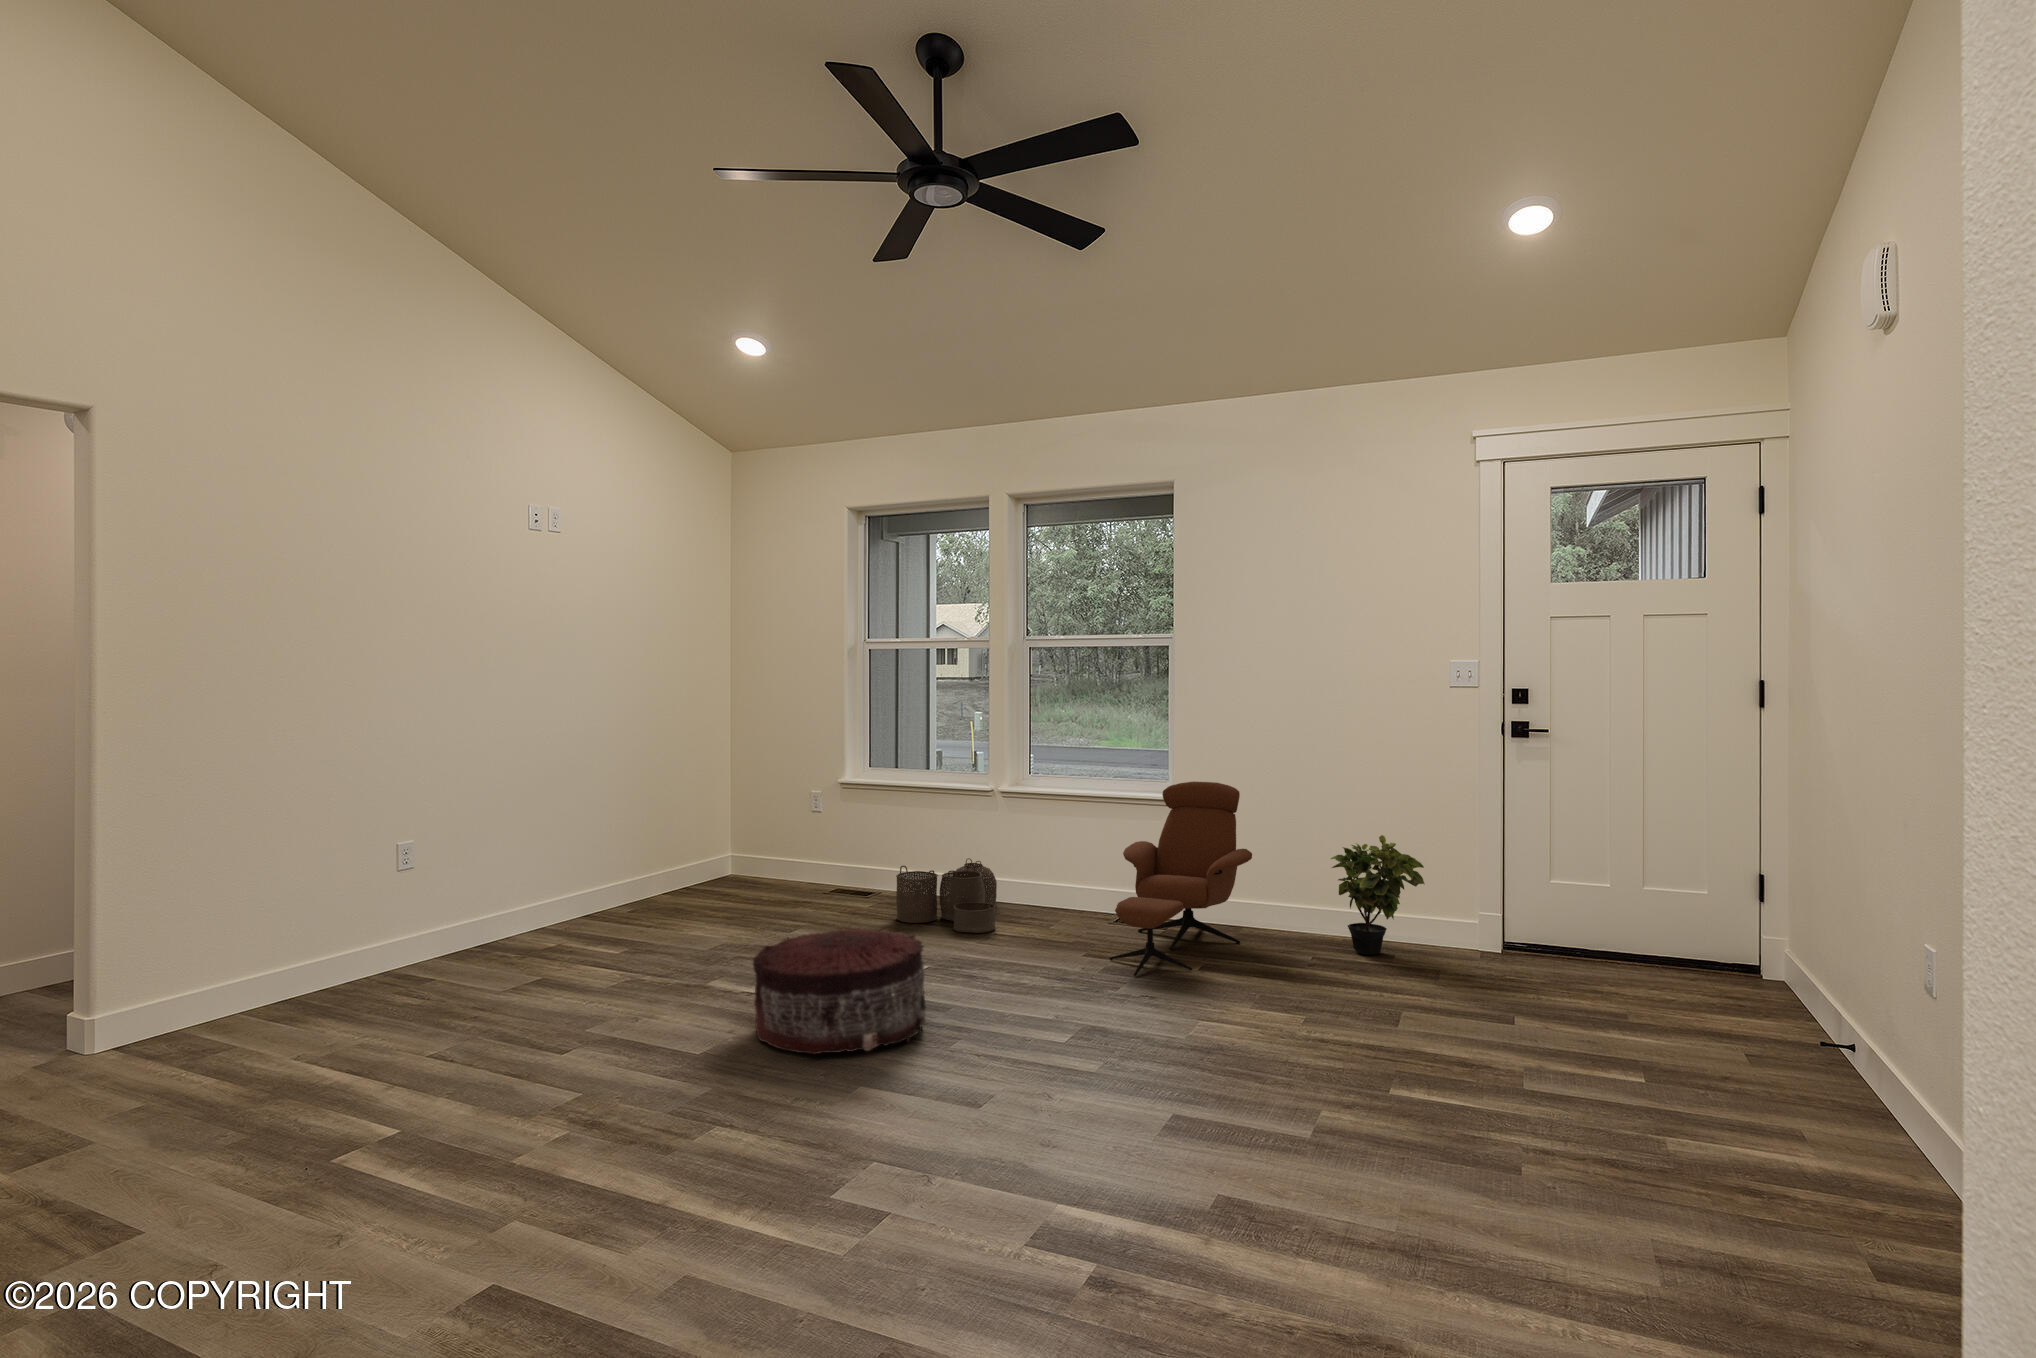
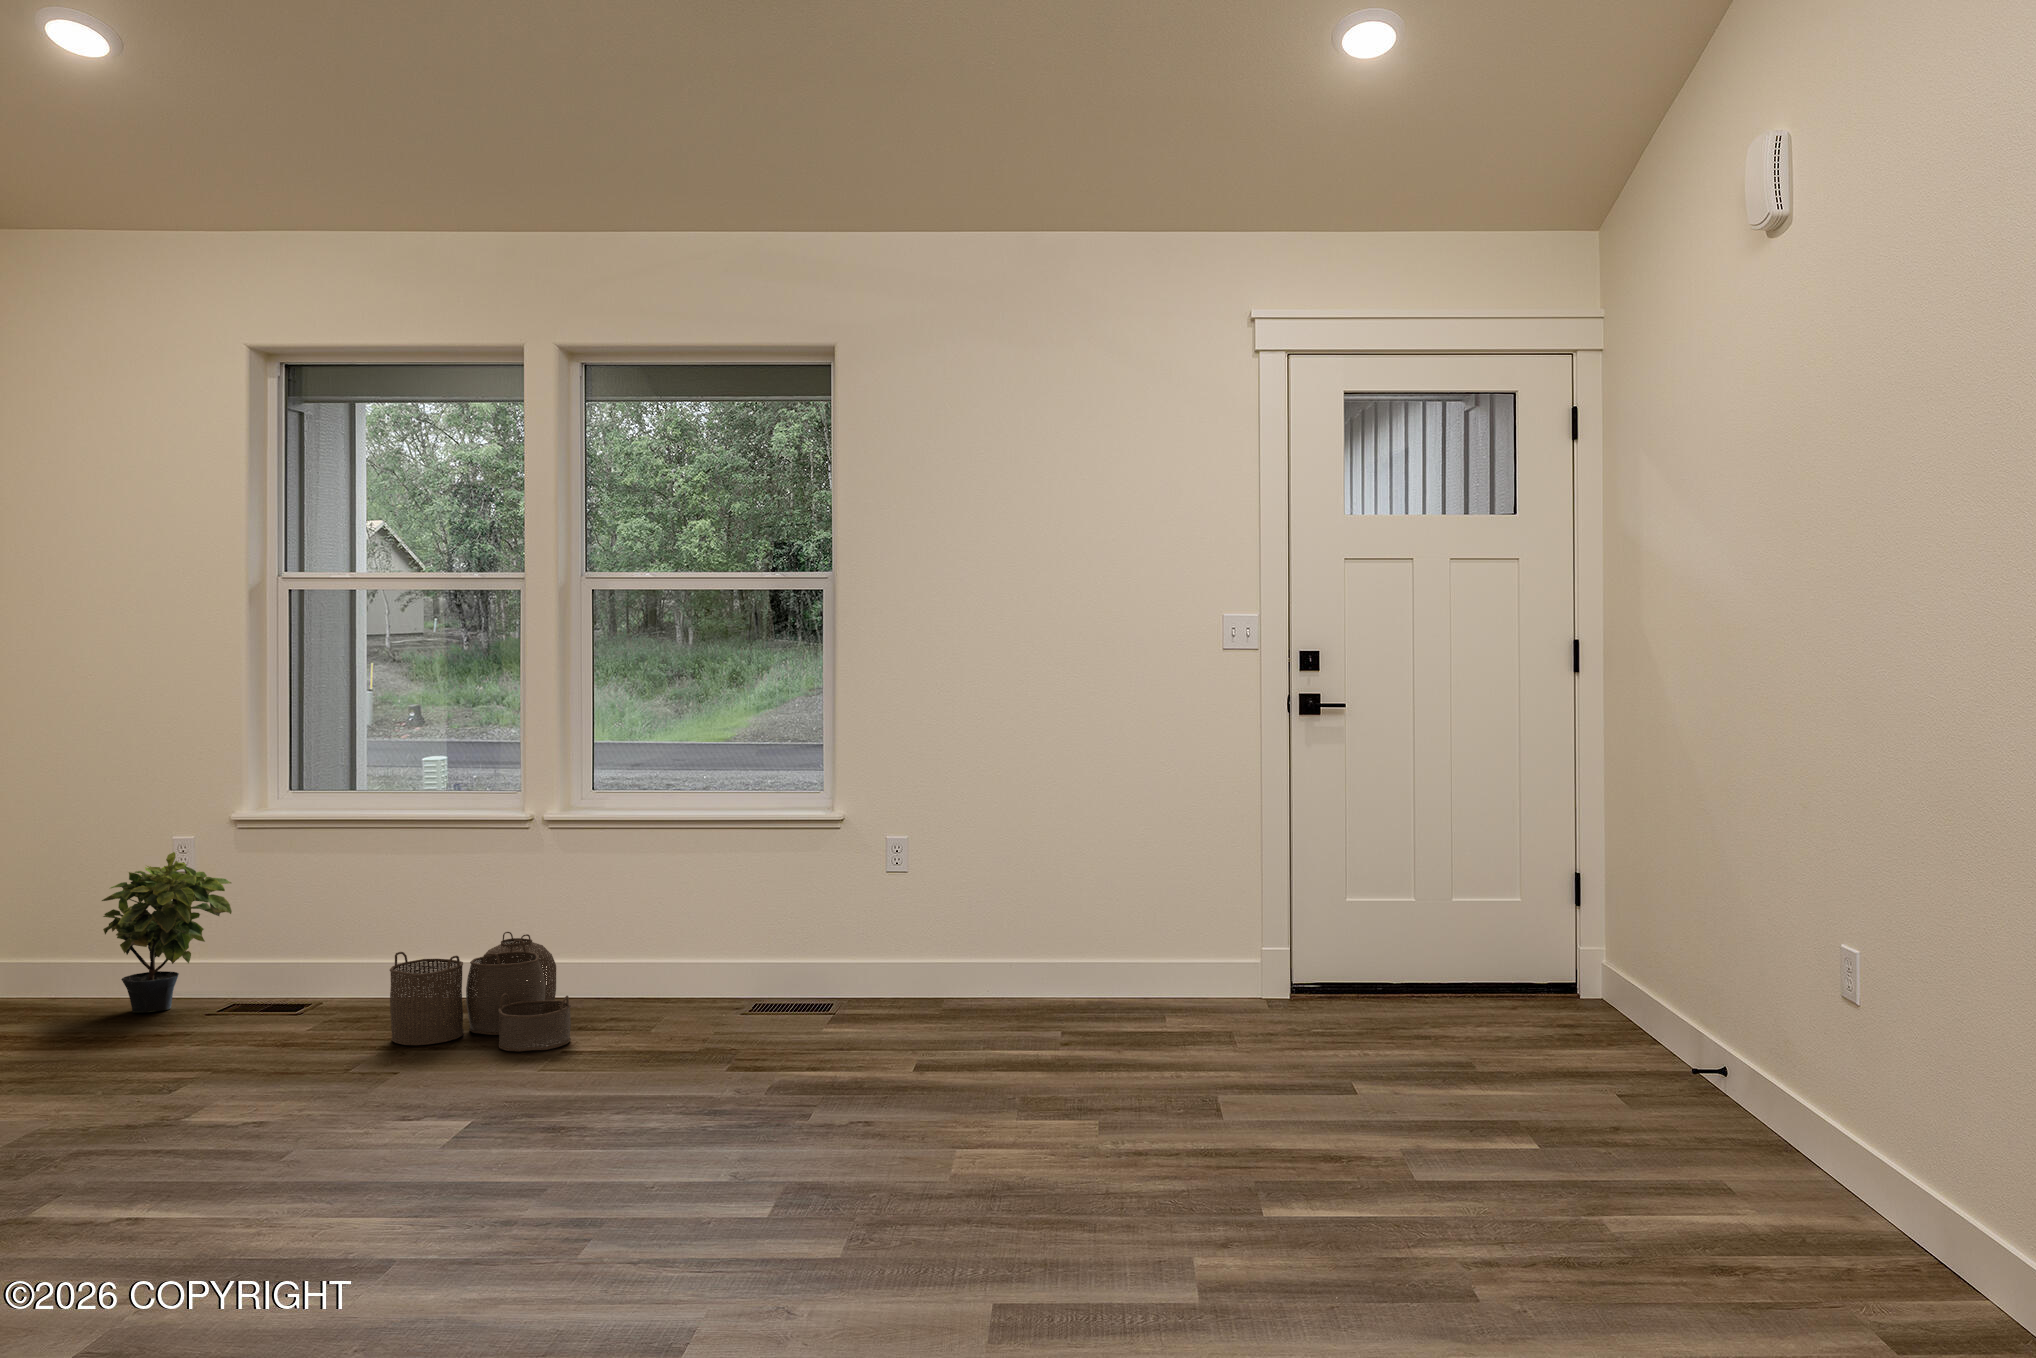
lounge chair: present [1109,781,1252,976] -> none [775,792,969,1090]
potted plant: present [1331,835,1425,954] -> present [102,852,232,1012]
pouf: present [753,928,926,1054] -> none [182,1062,524,1307]

